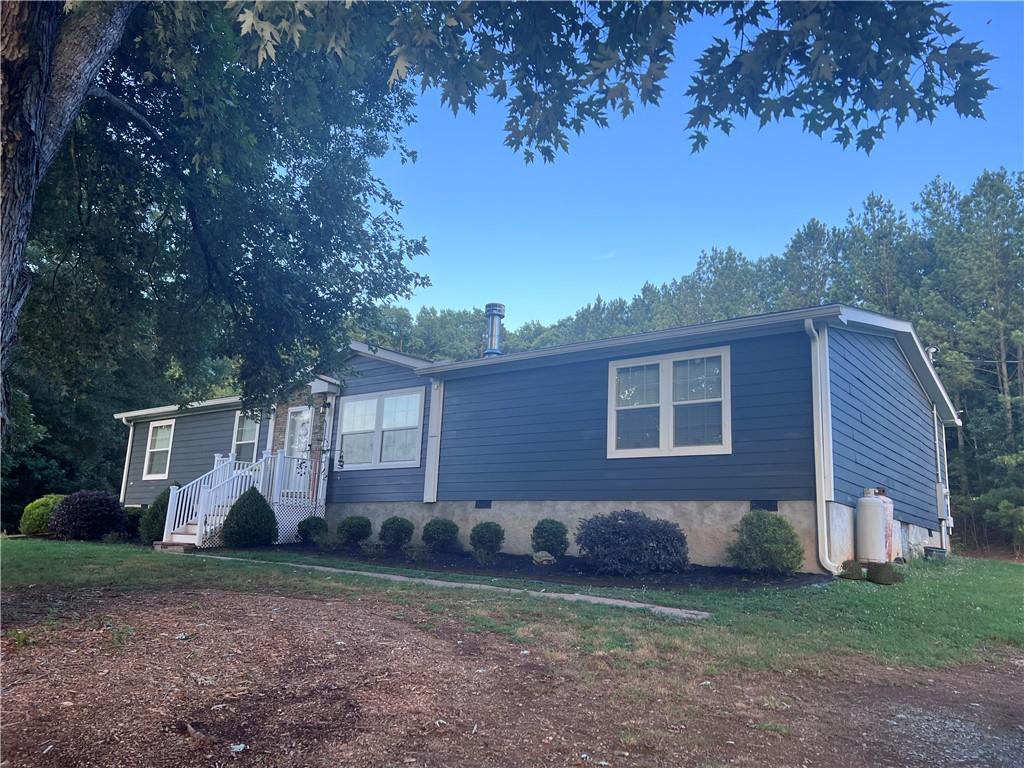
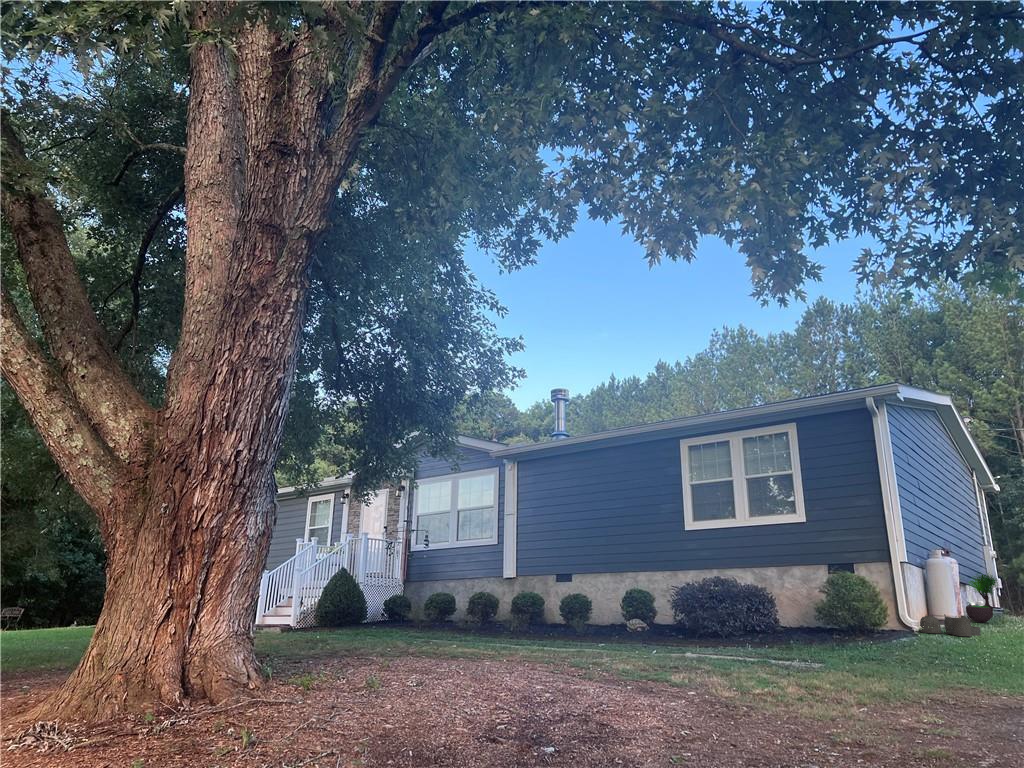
potted tree: none [901,510,938,567] -> present [966,573,998,623]

